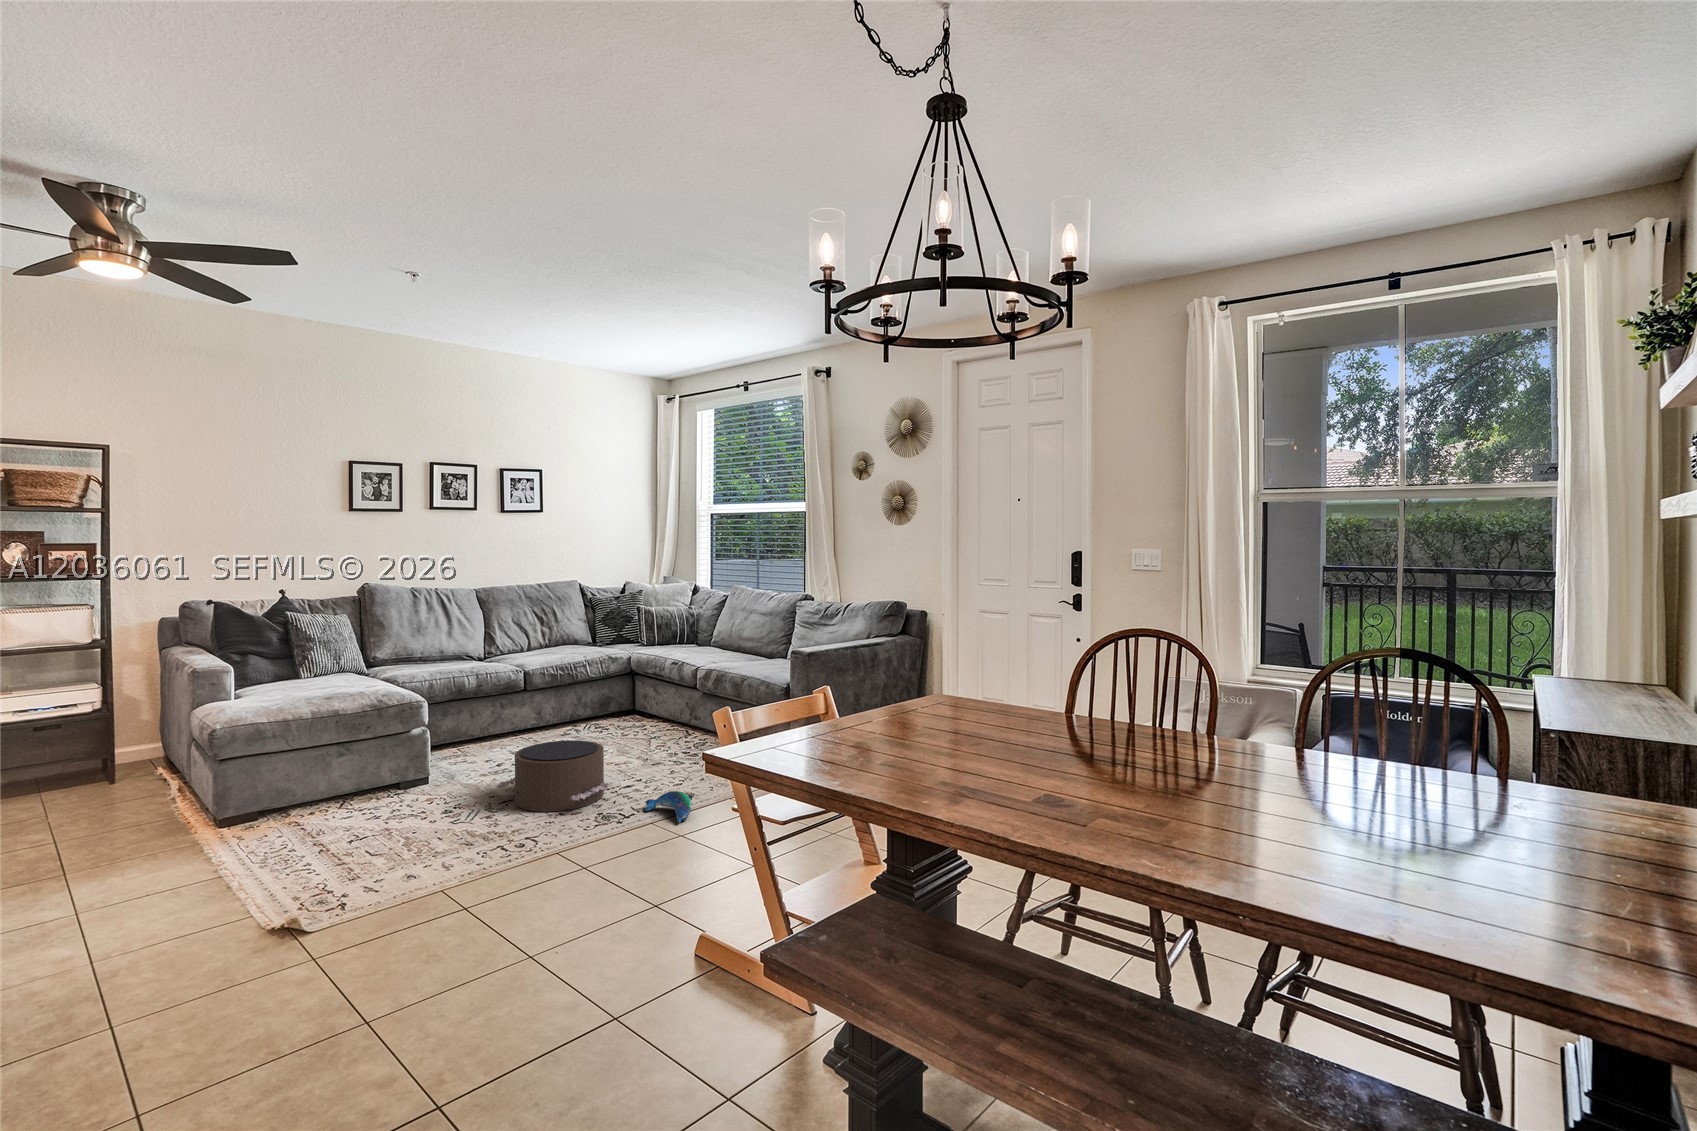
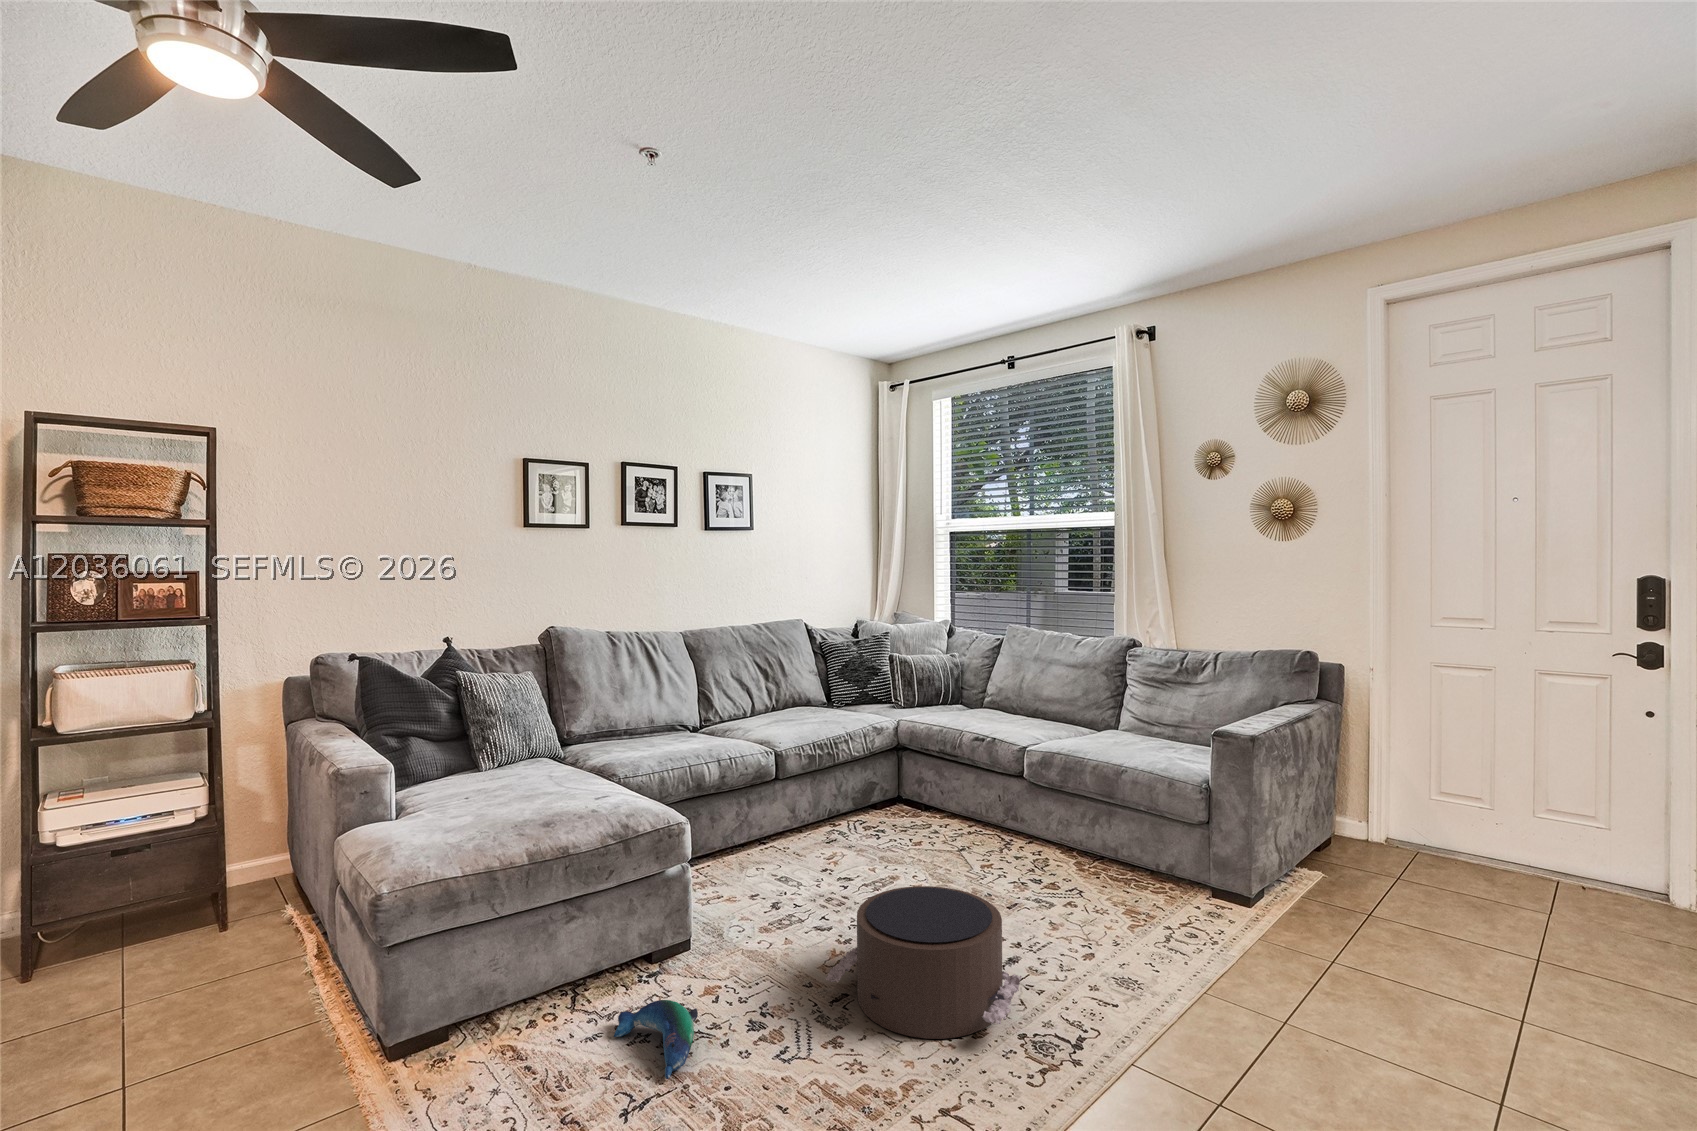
plush toy: present [645,791,693,823] -> present [614,1000,698,1079]

